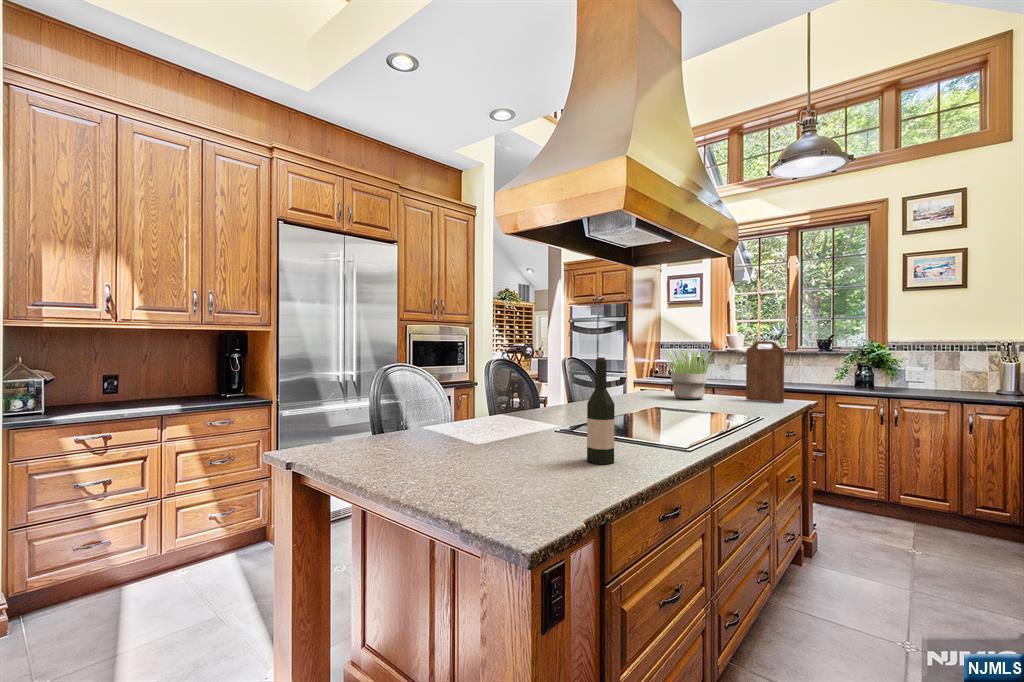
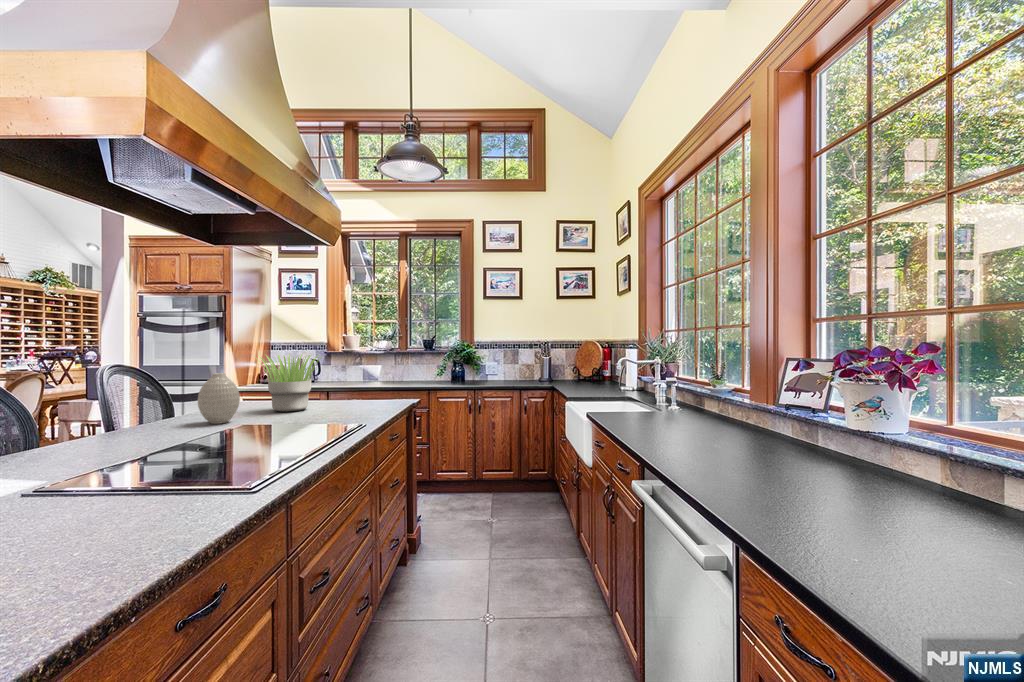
cutting board: present [746,341,784,403] -> none [353,343,389,406]
wine bottle: present [587,357,615,464] -> none [49,382,112,563]
vase: none [623,363,652,402] -> present [198,373,240,424]

